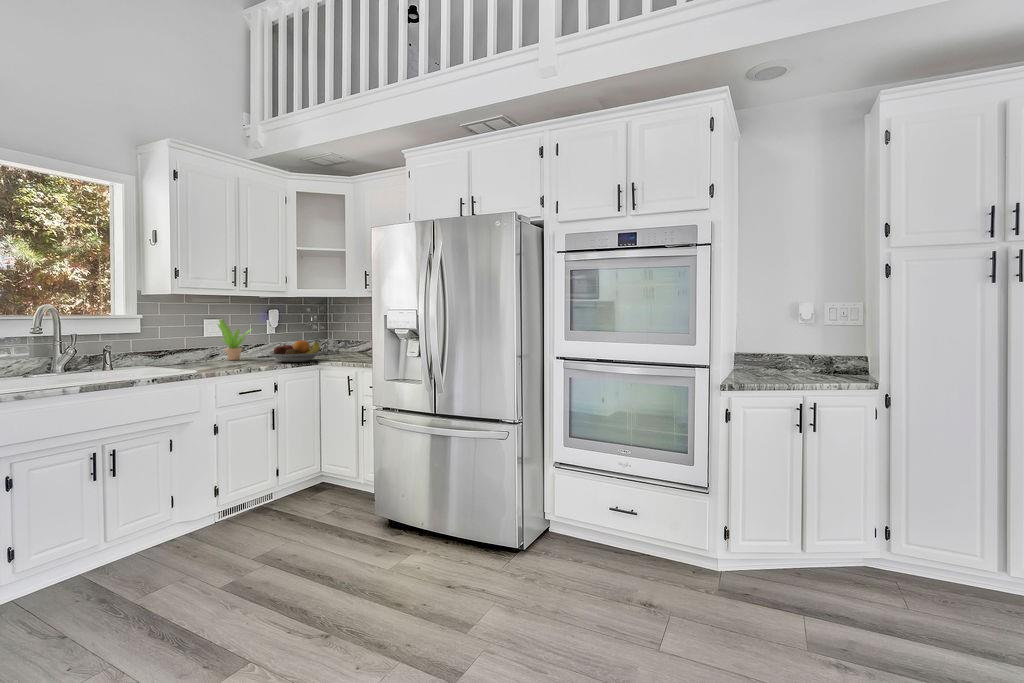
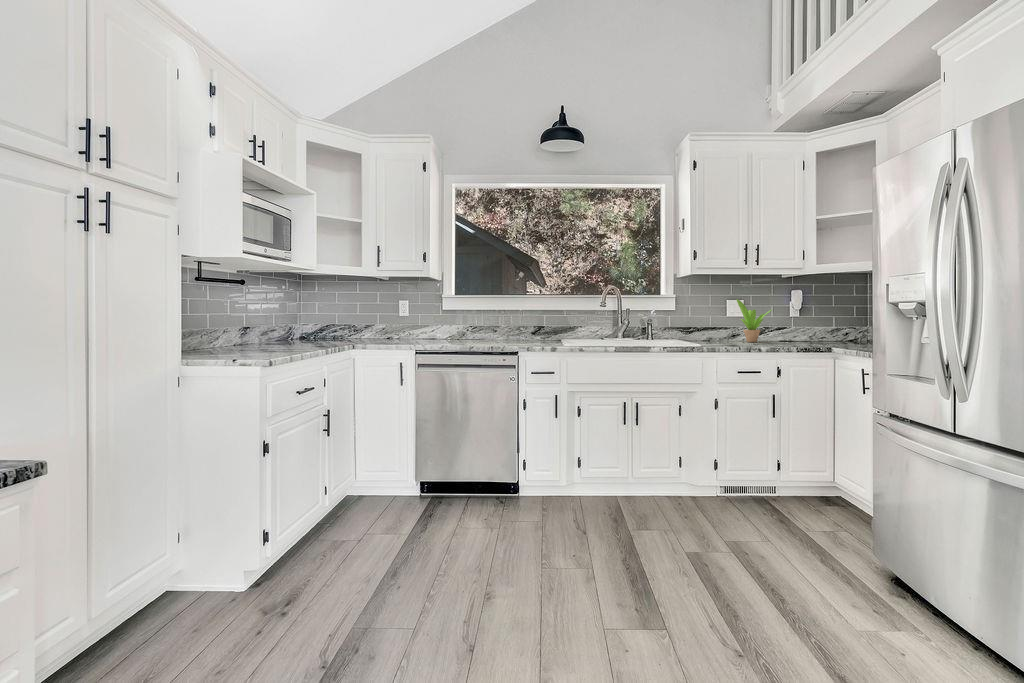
fruit bowl: present [269,340,321,362] -> none [778,321,837,345]

